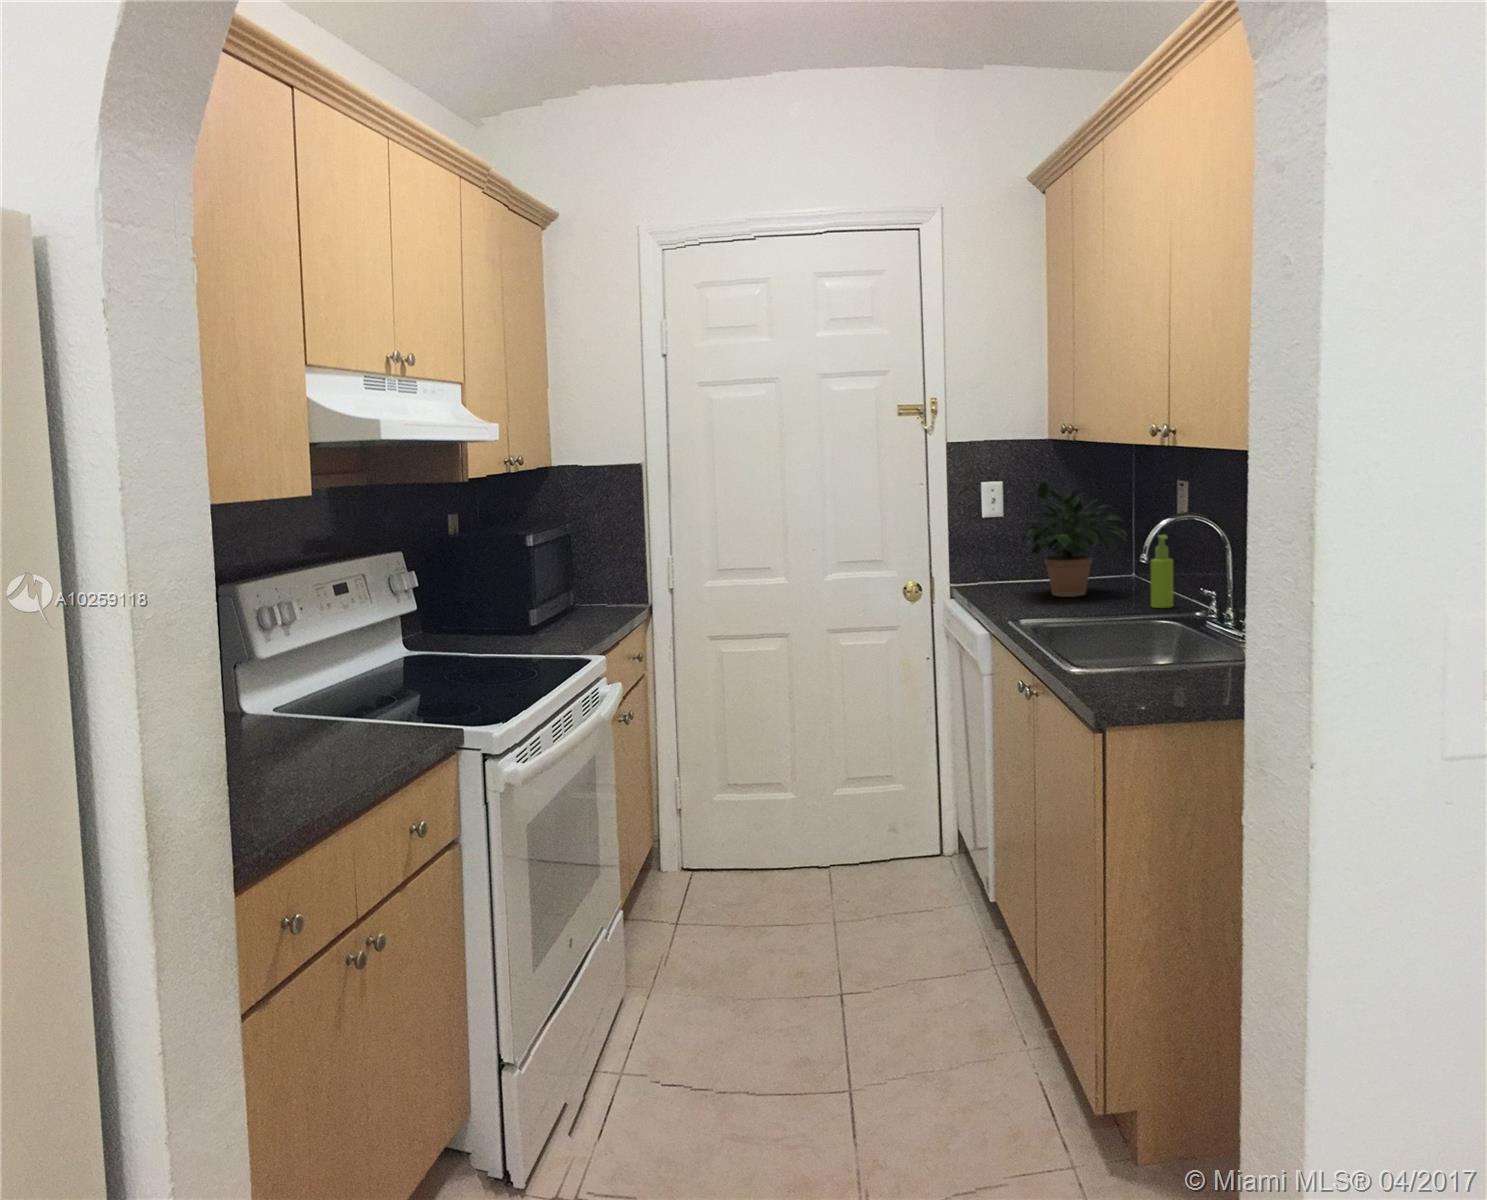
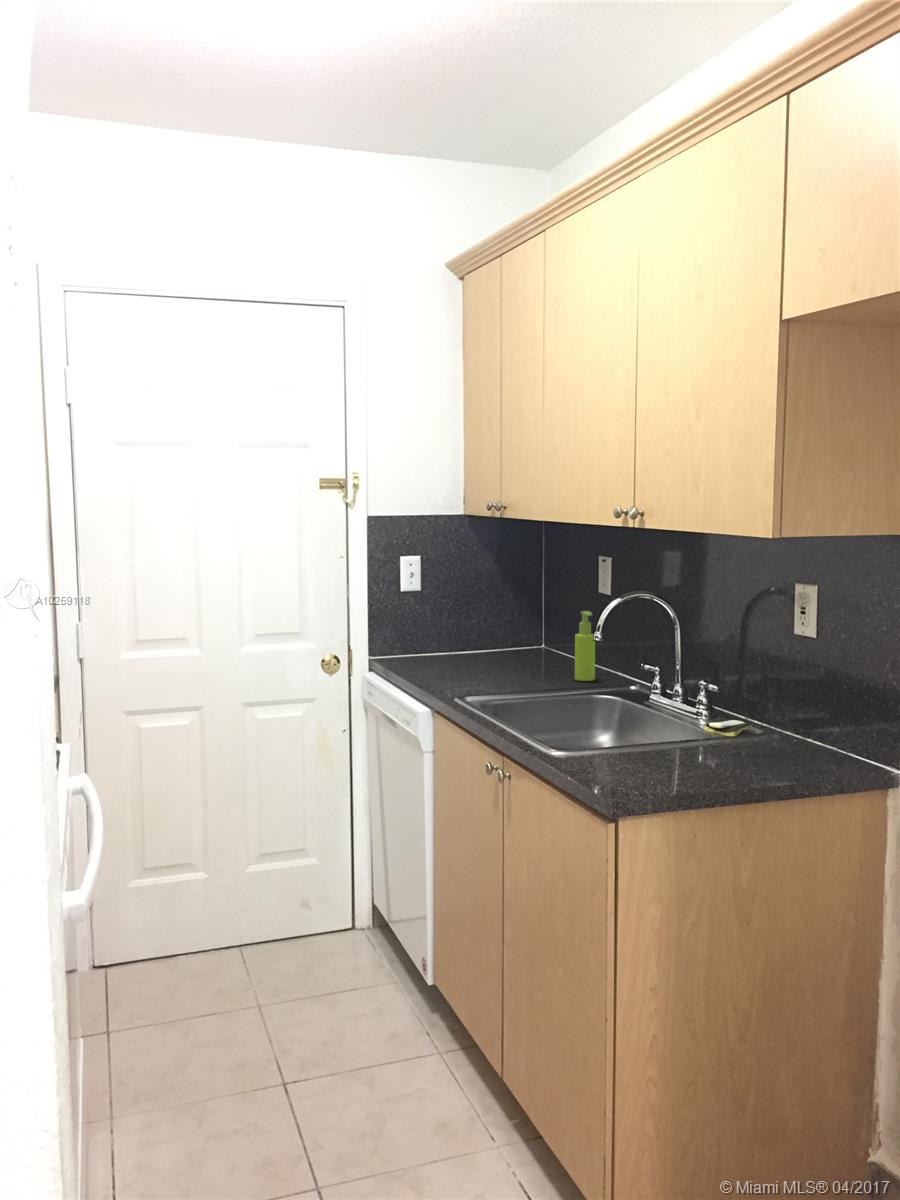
potted plant: present [1022,482,1126,597] -> none [441,557,546,669]

